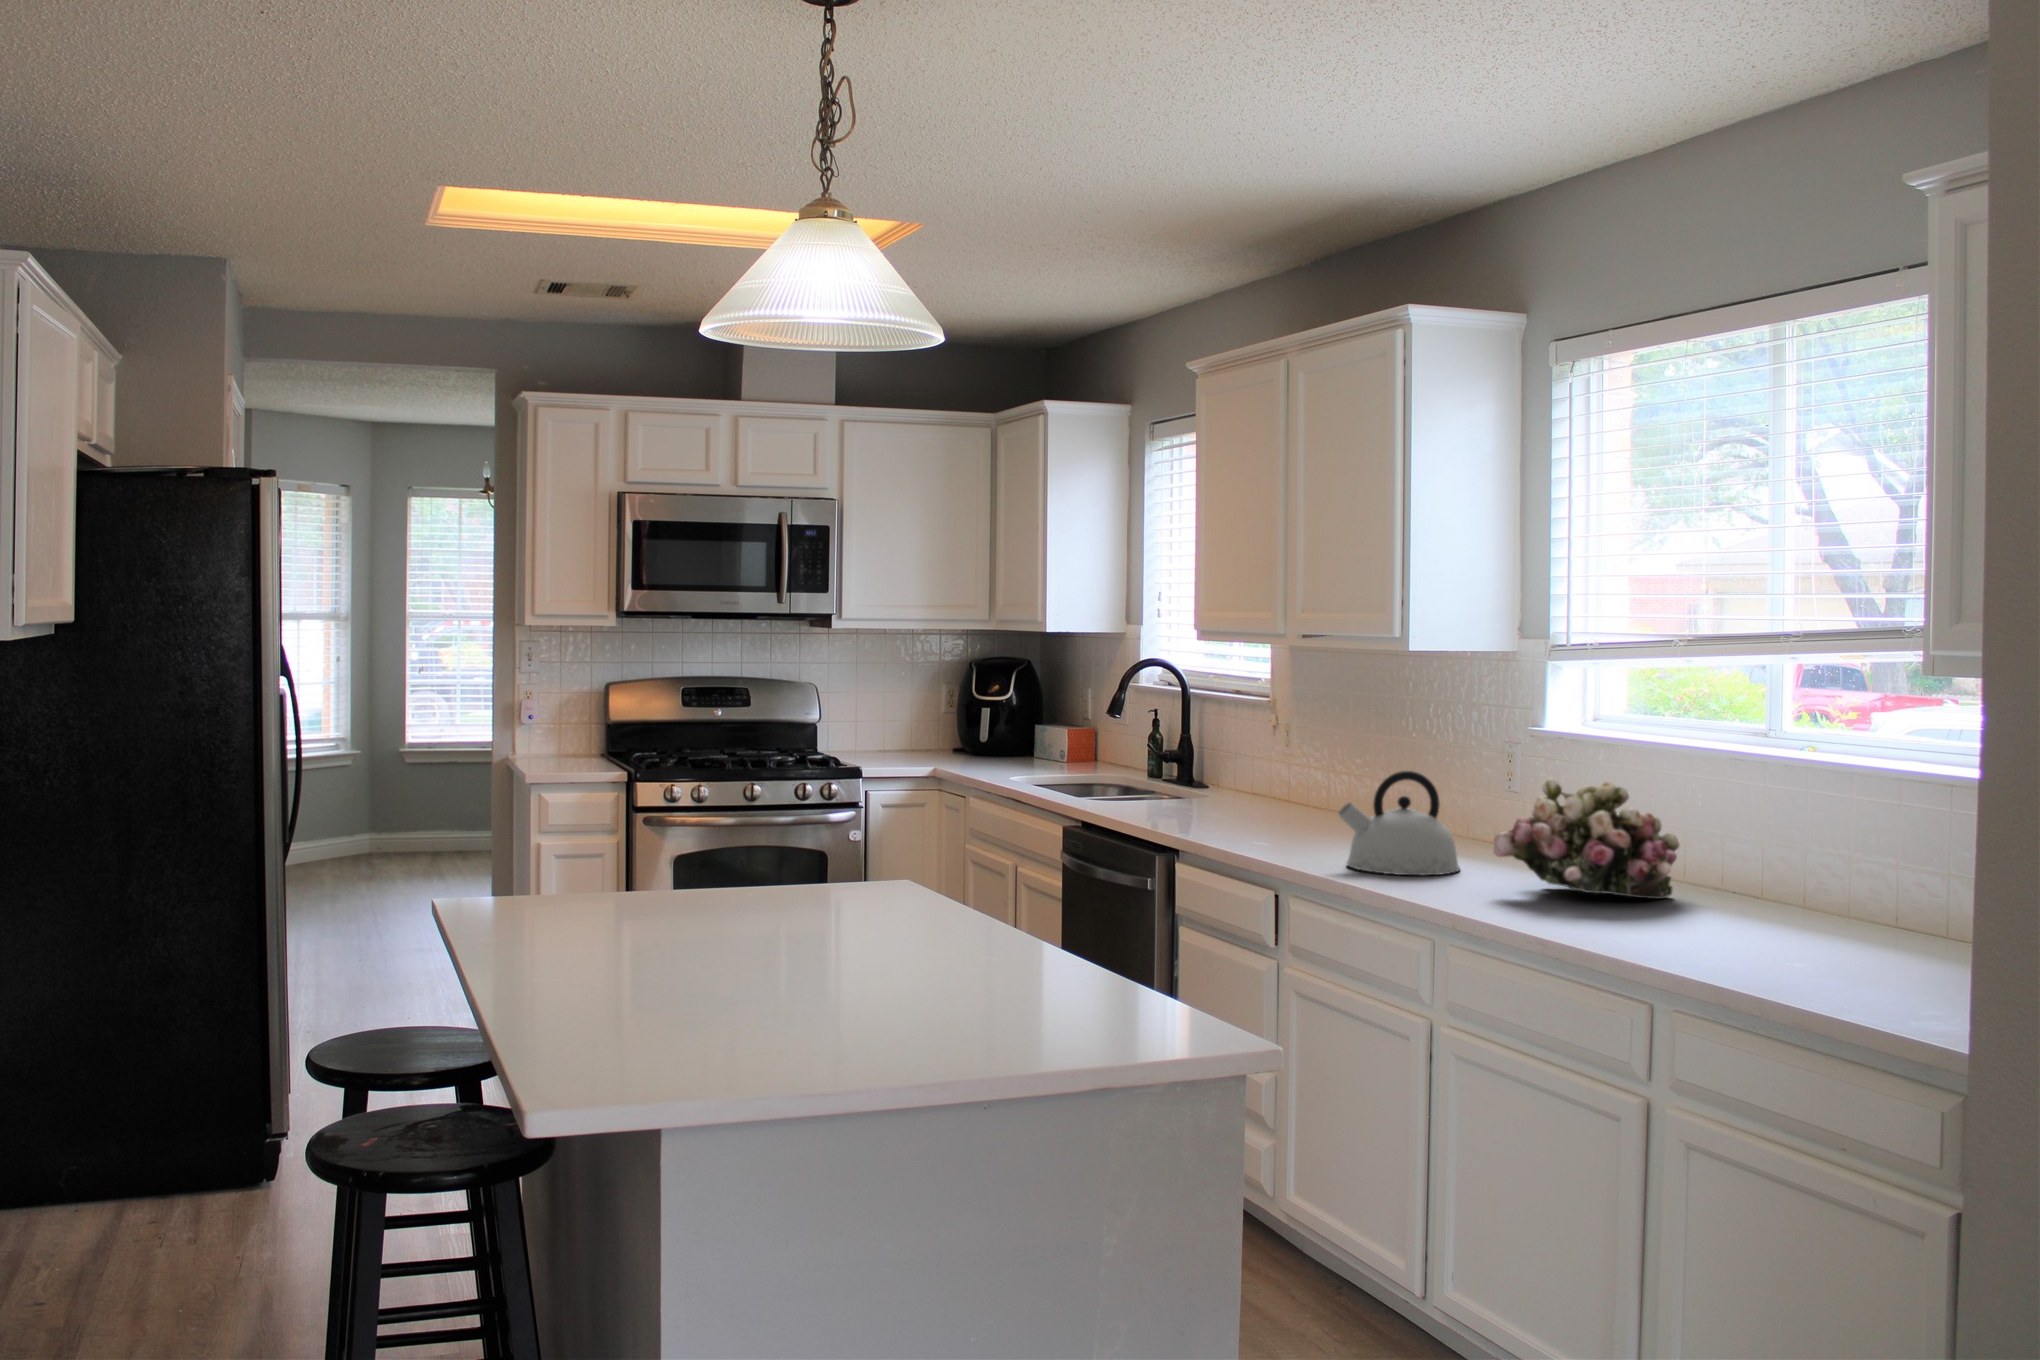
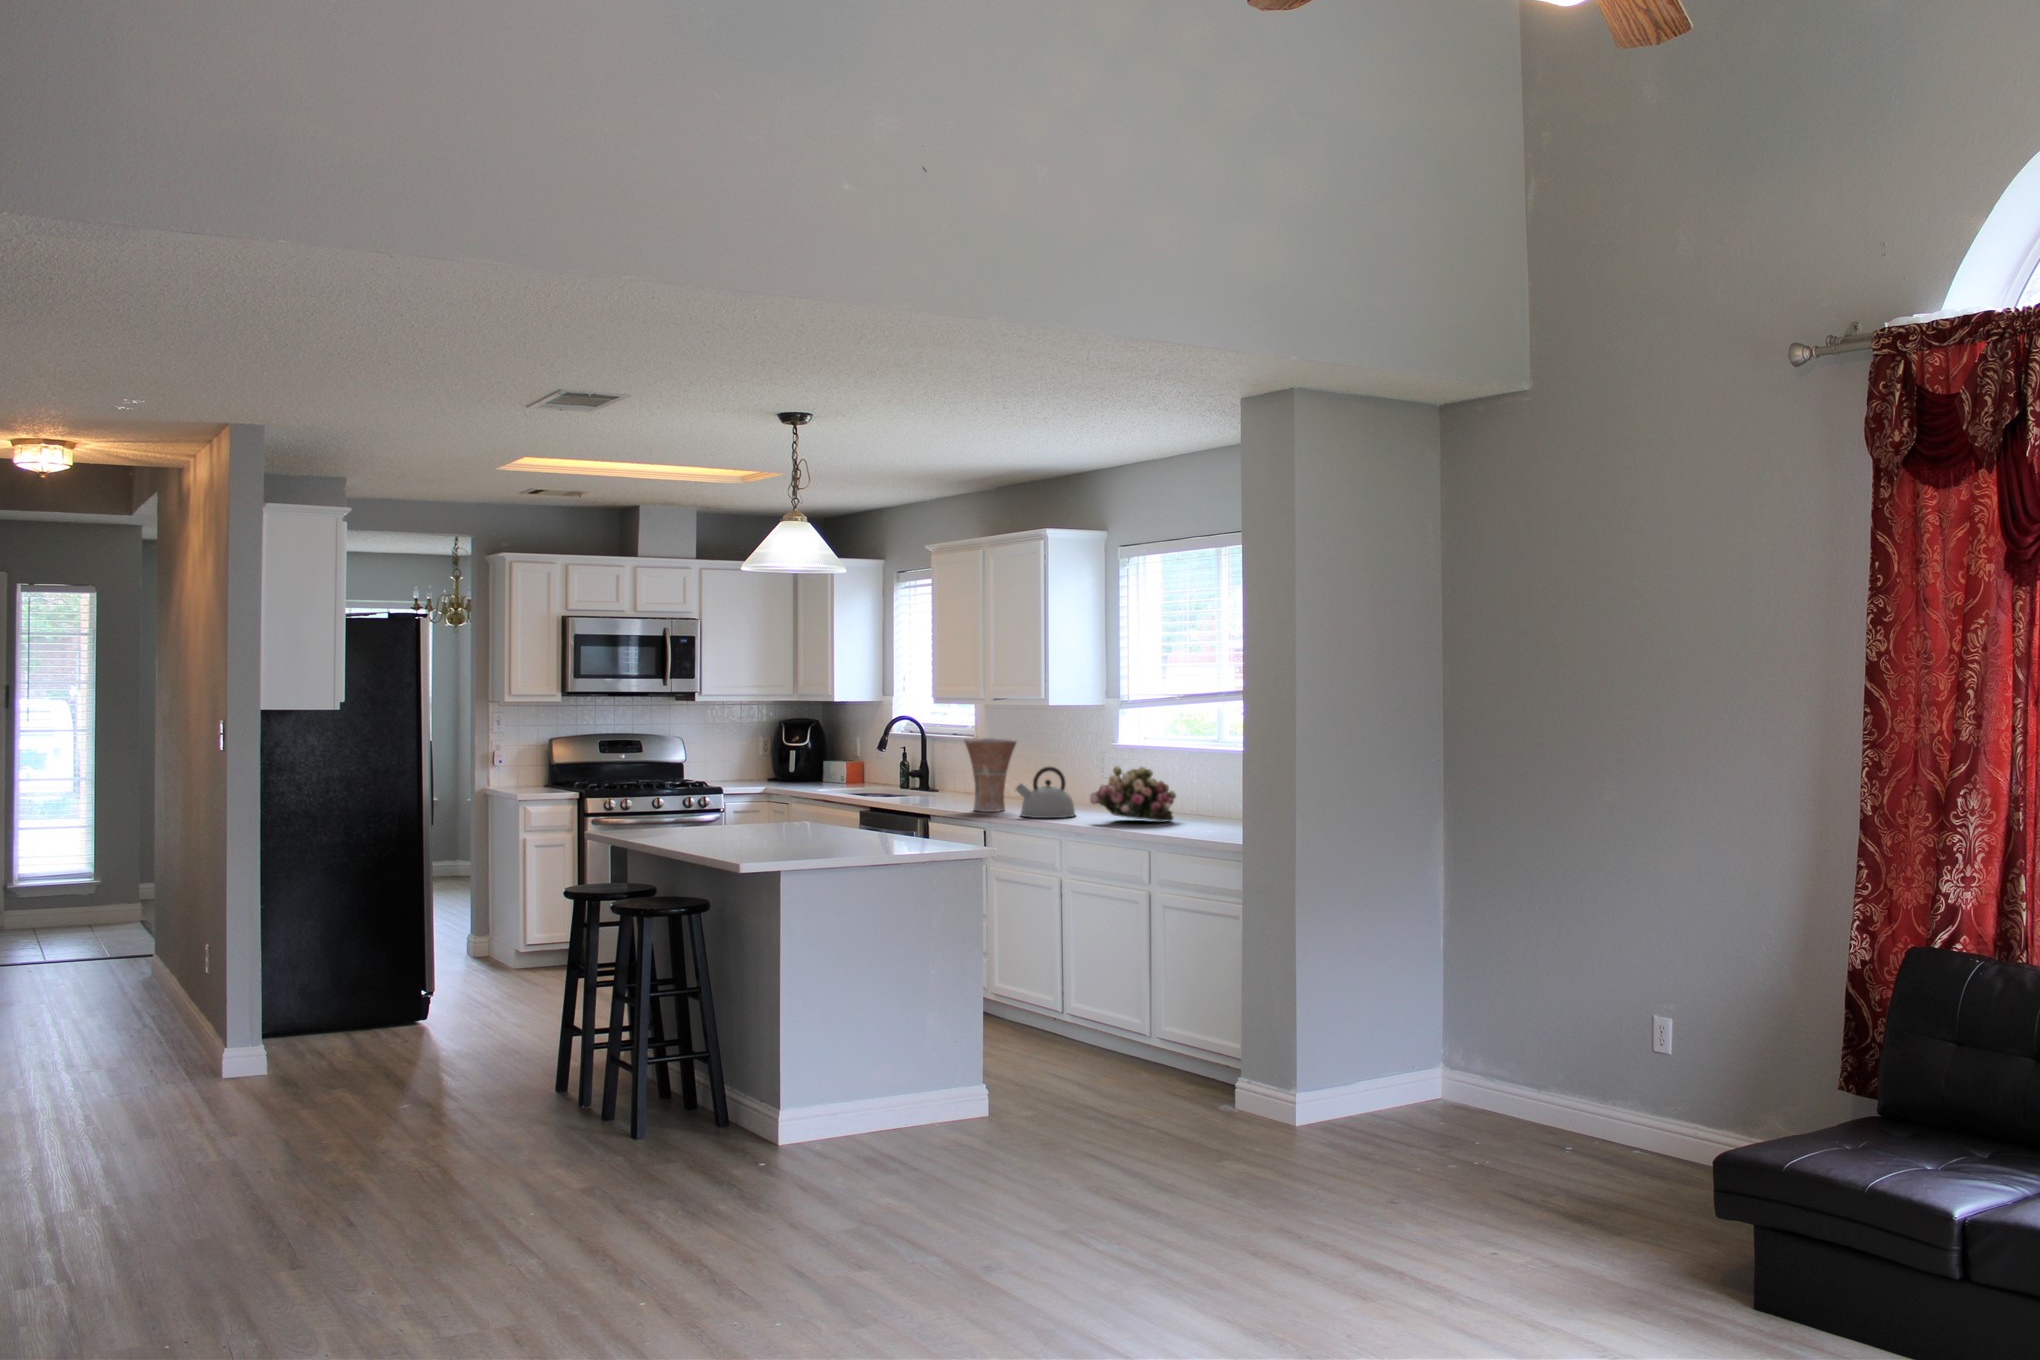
vase: none [1242,708,1343,849] -> present [964,738,1016,812]

